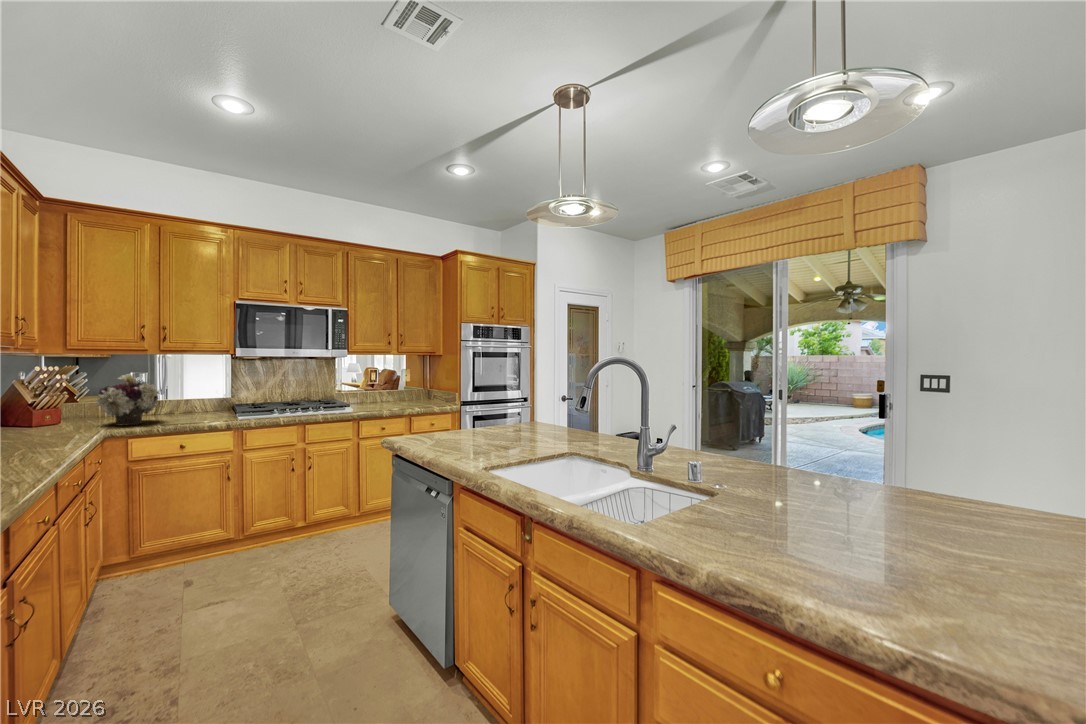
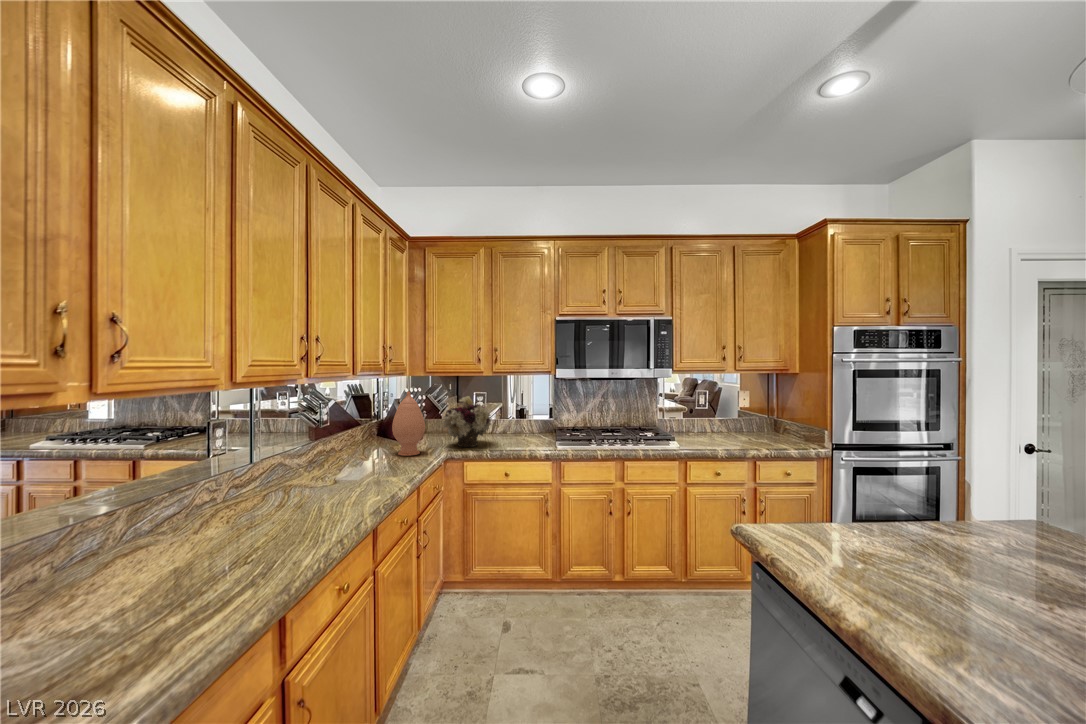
vase: none [25,367,75,436] -> present [392,391,425,456]

